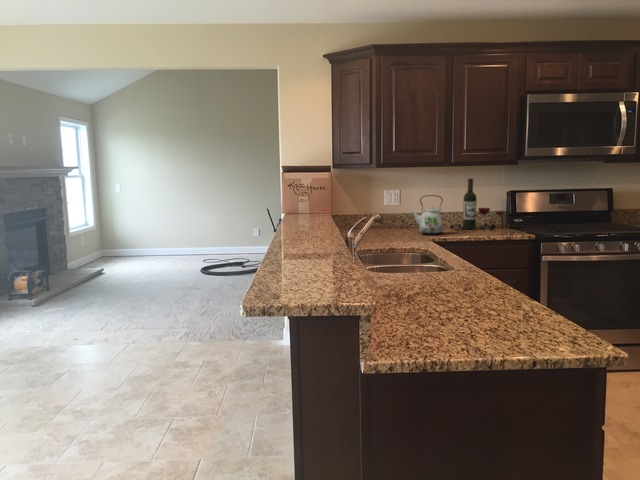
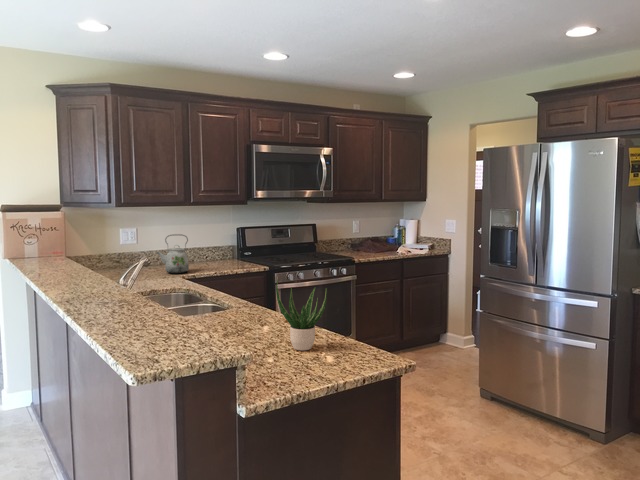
wine bottle: present [450,179,505,230] -> none [190,216,241,266]
potted plant: none [458,227,520,317] -> present [276,281,327,351]

